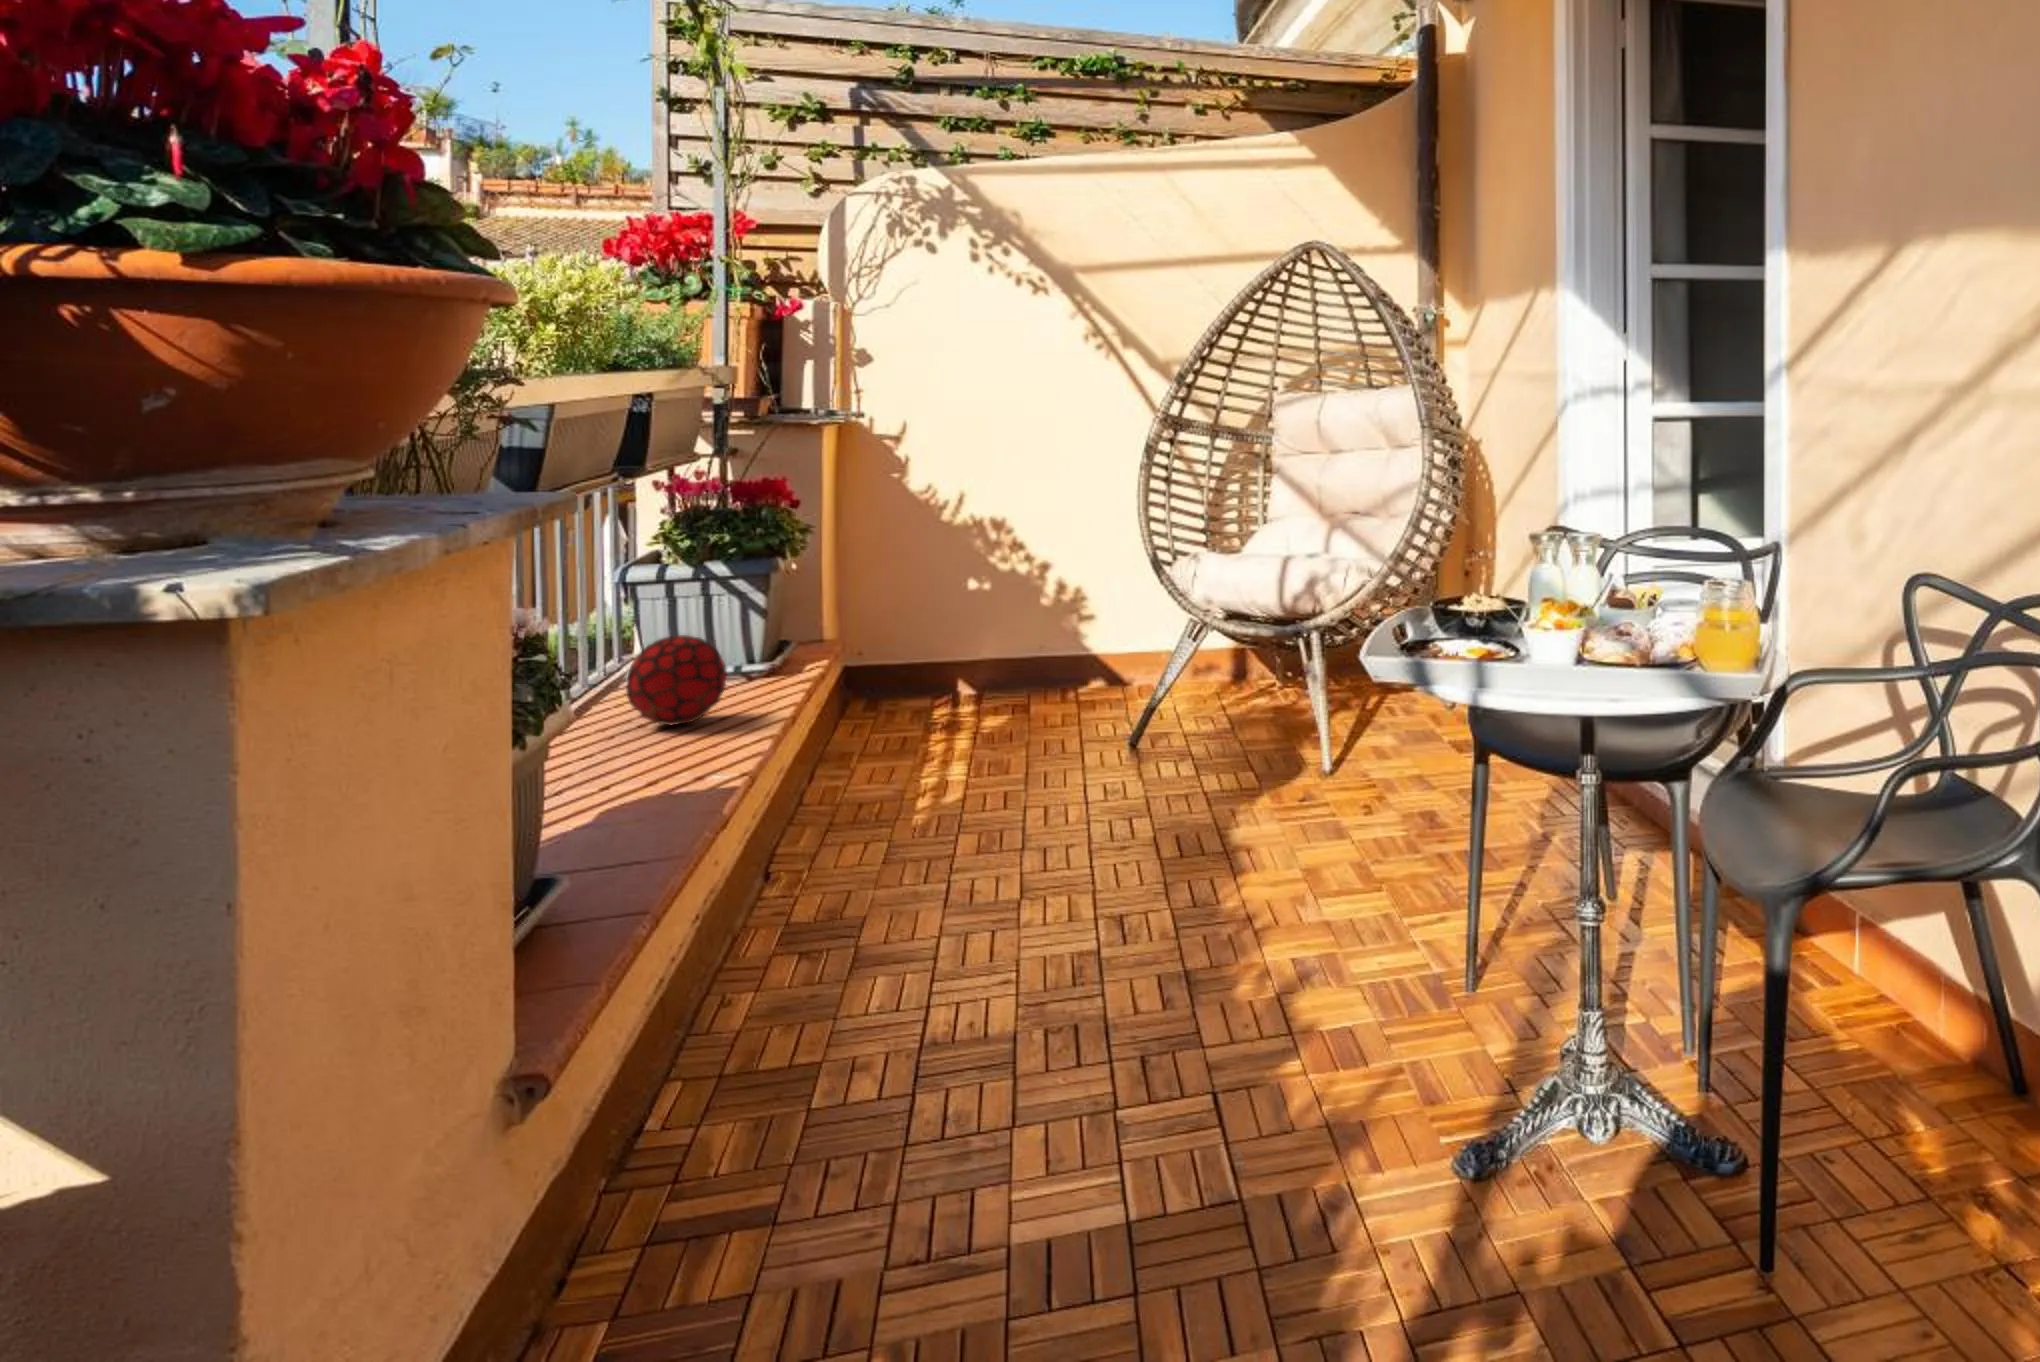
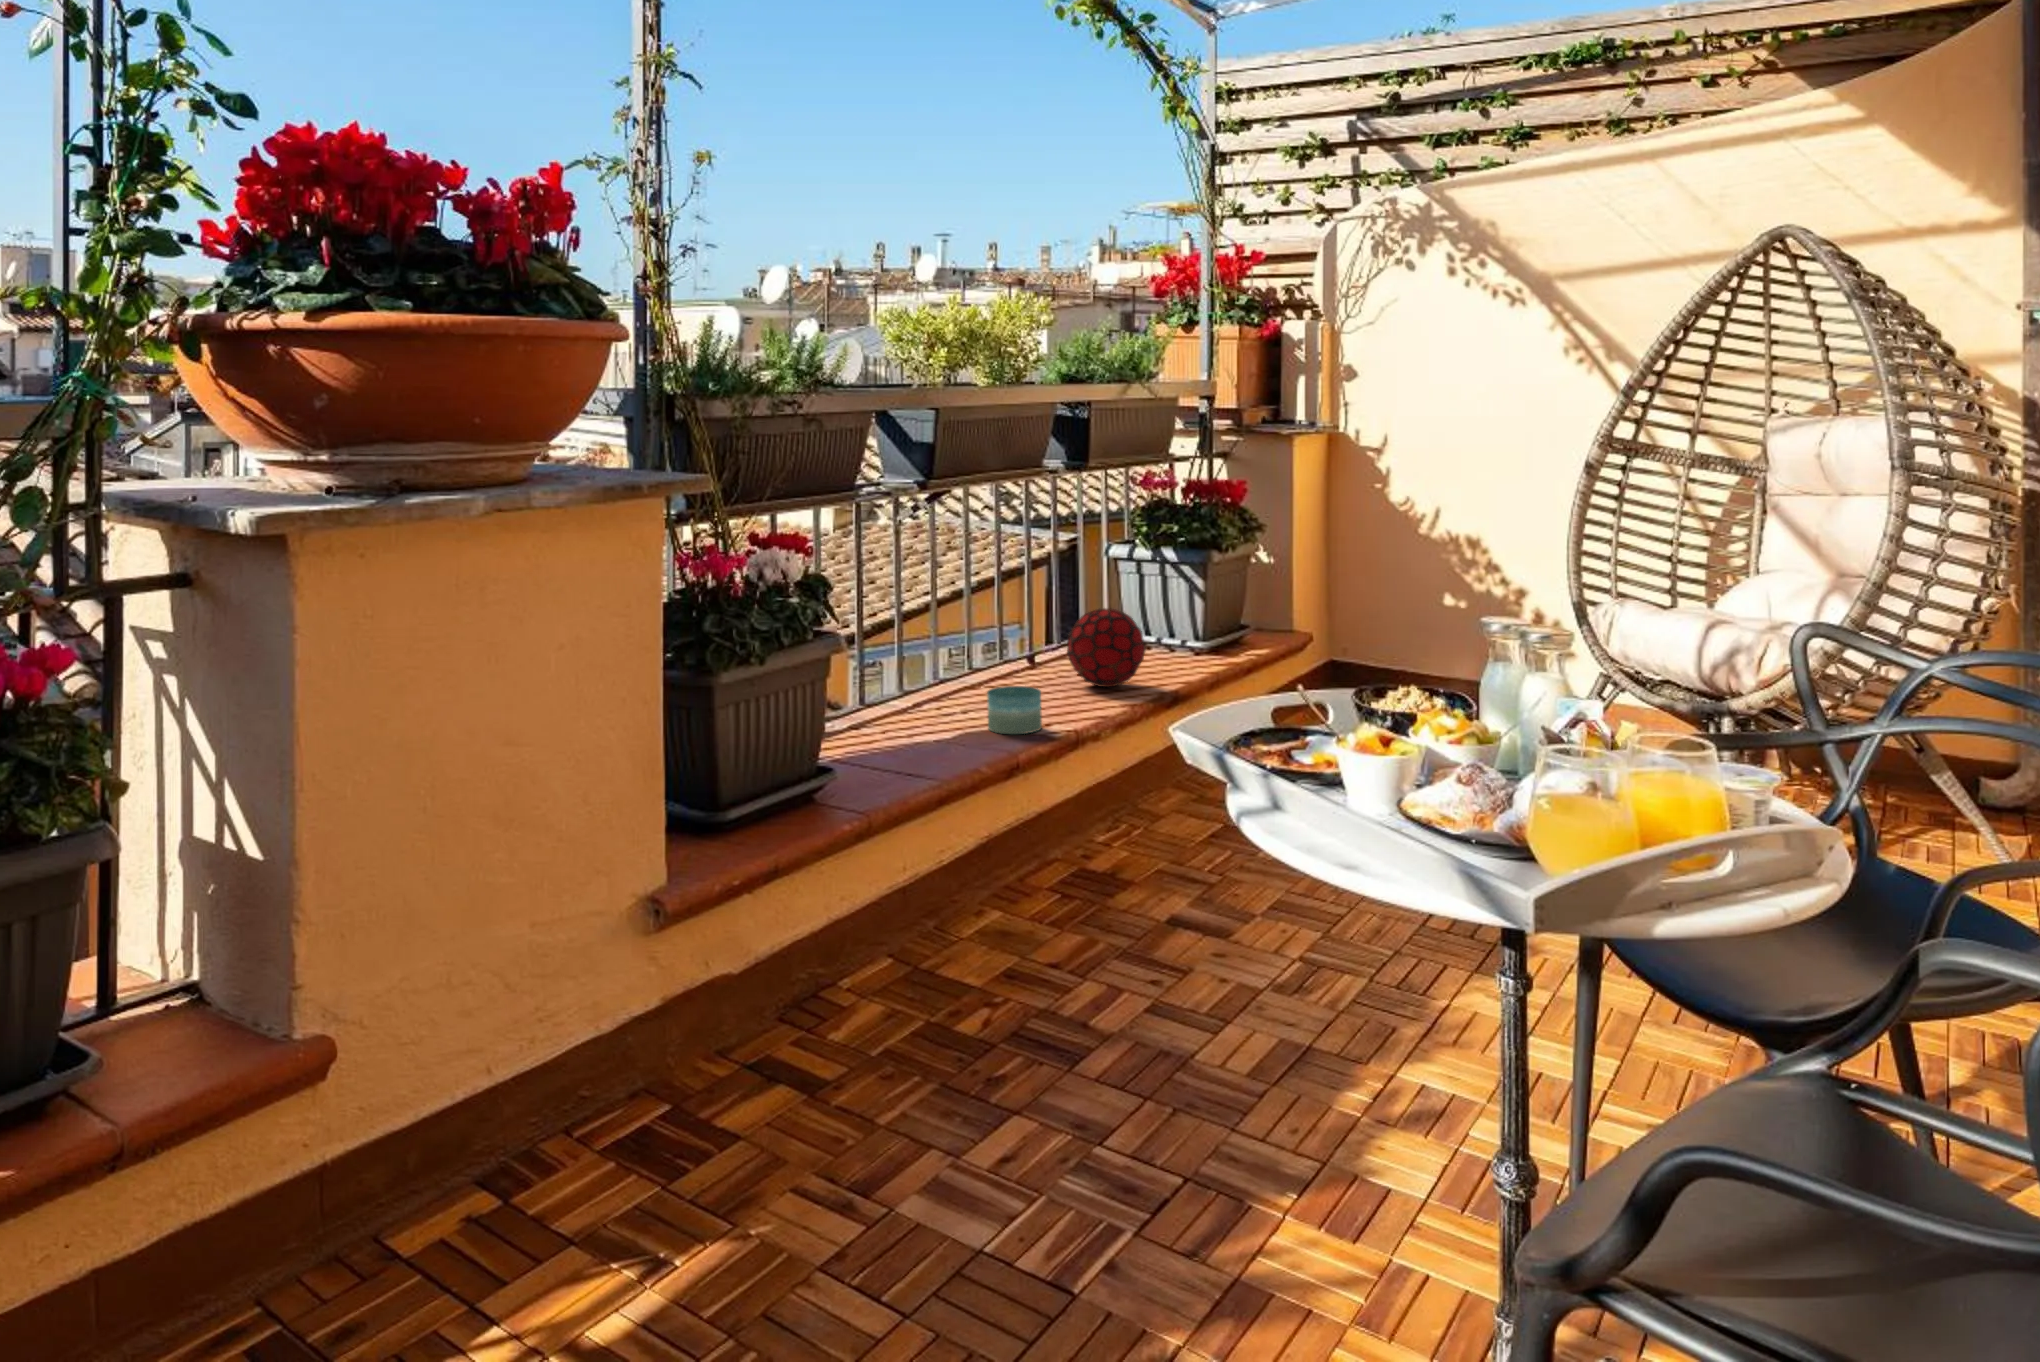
candle: none [603,734,676,793] -> present [987,686,1042,734]

